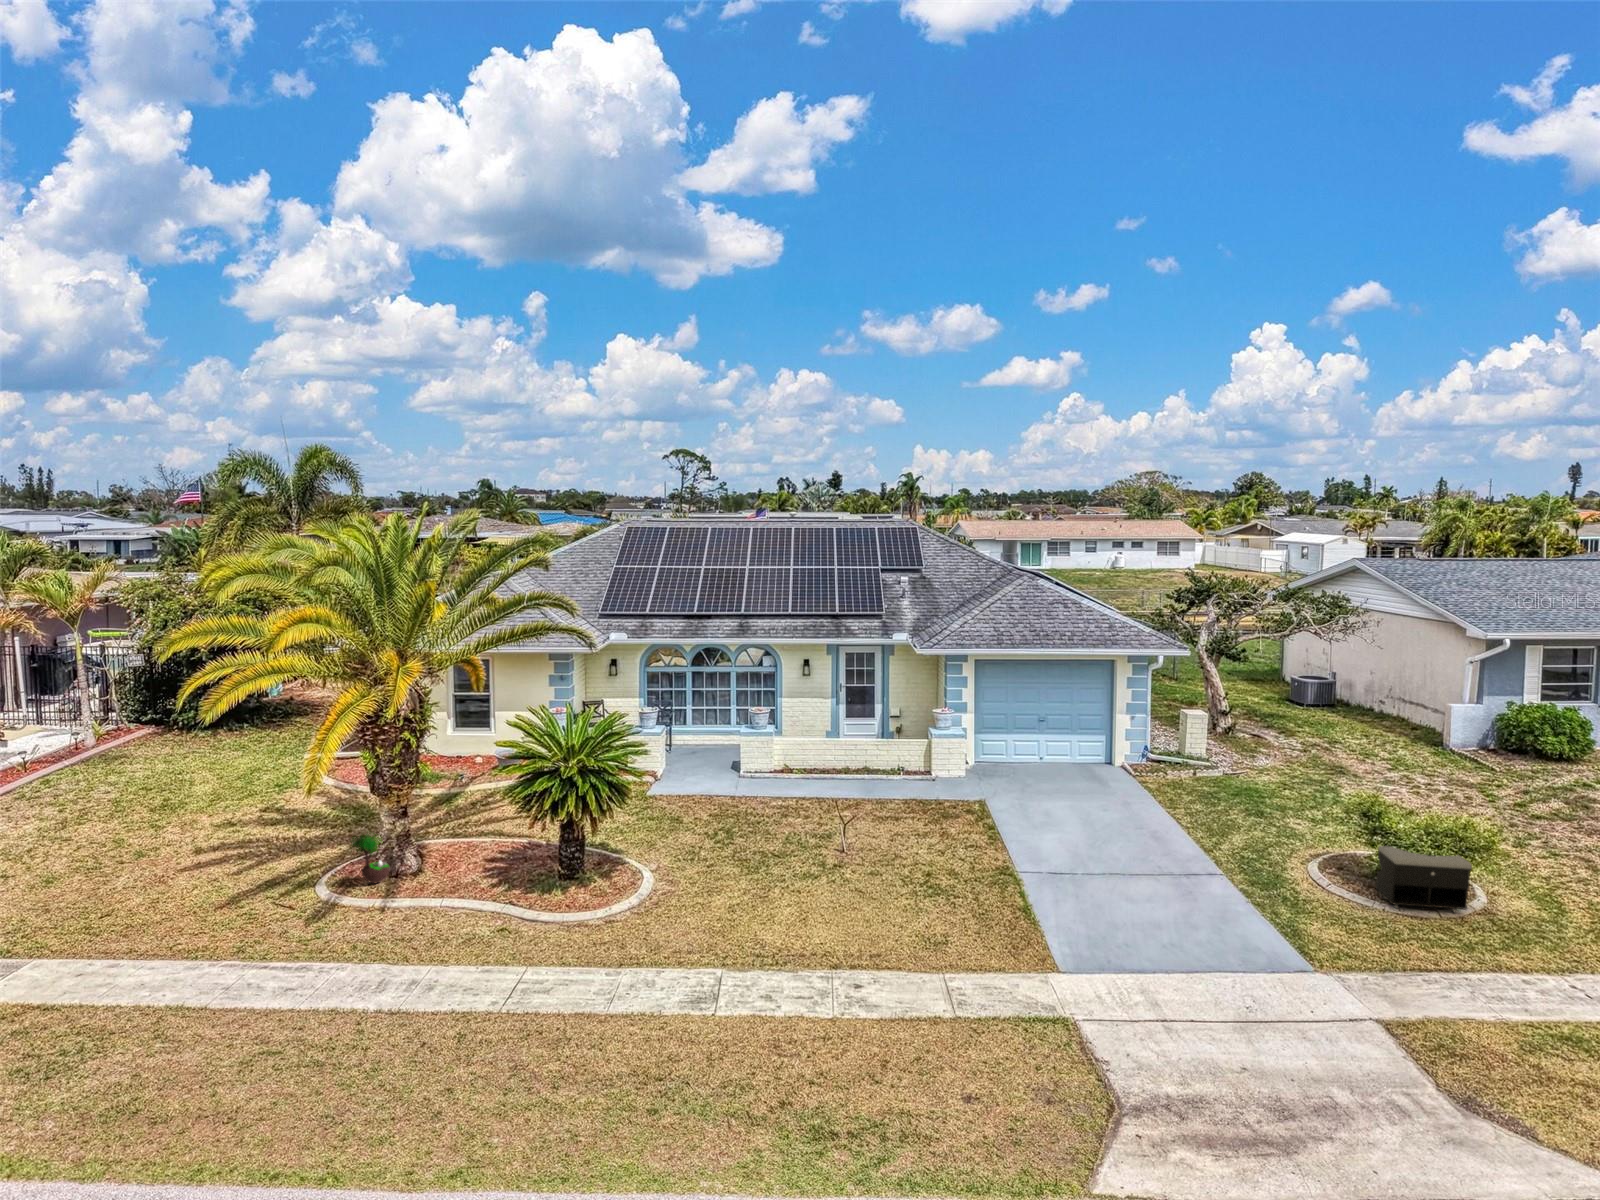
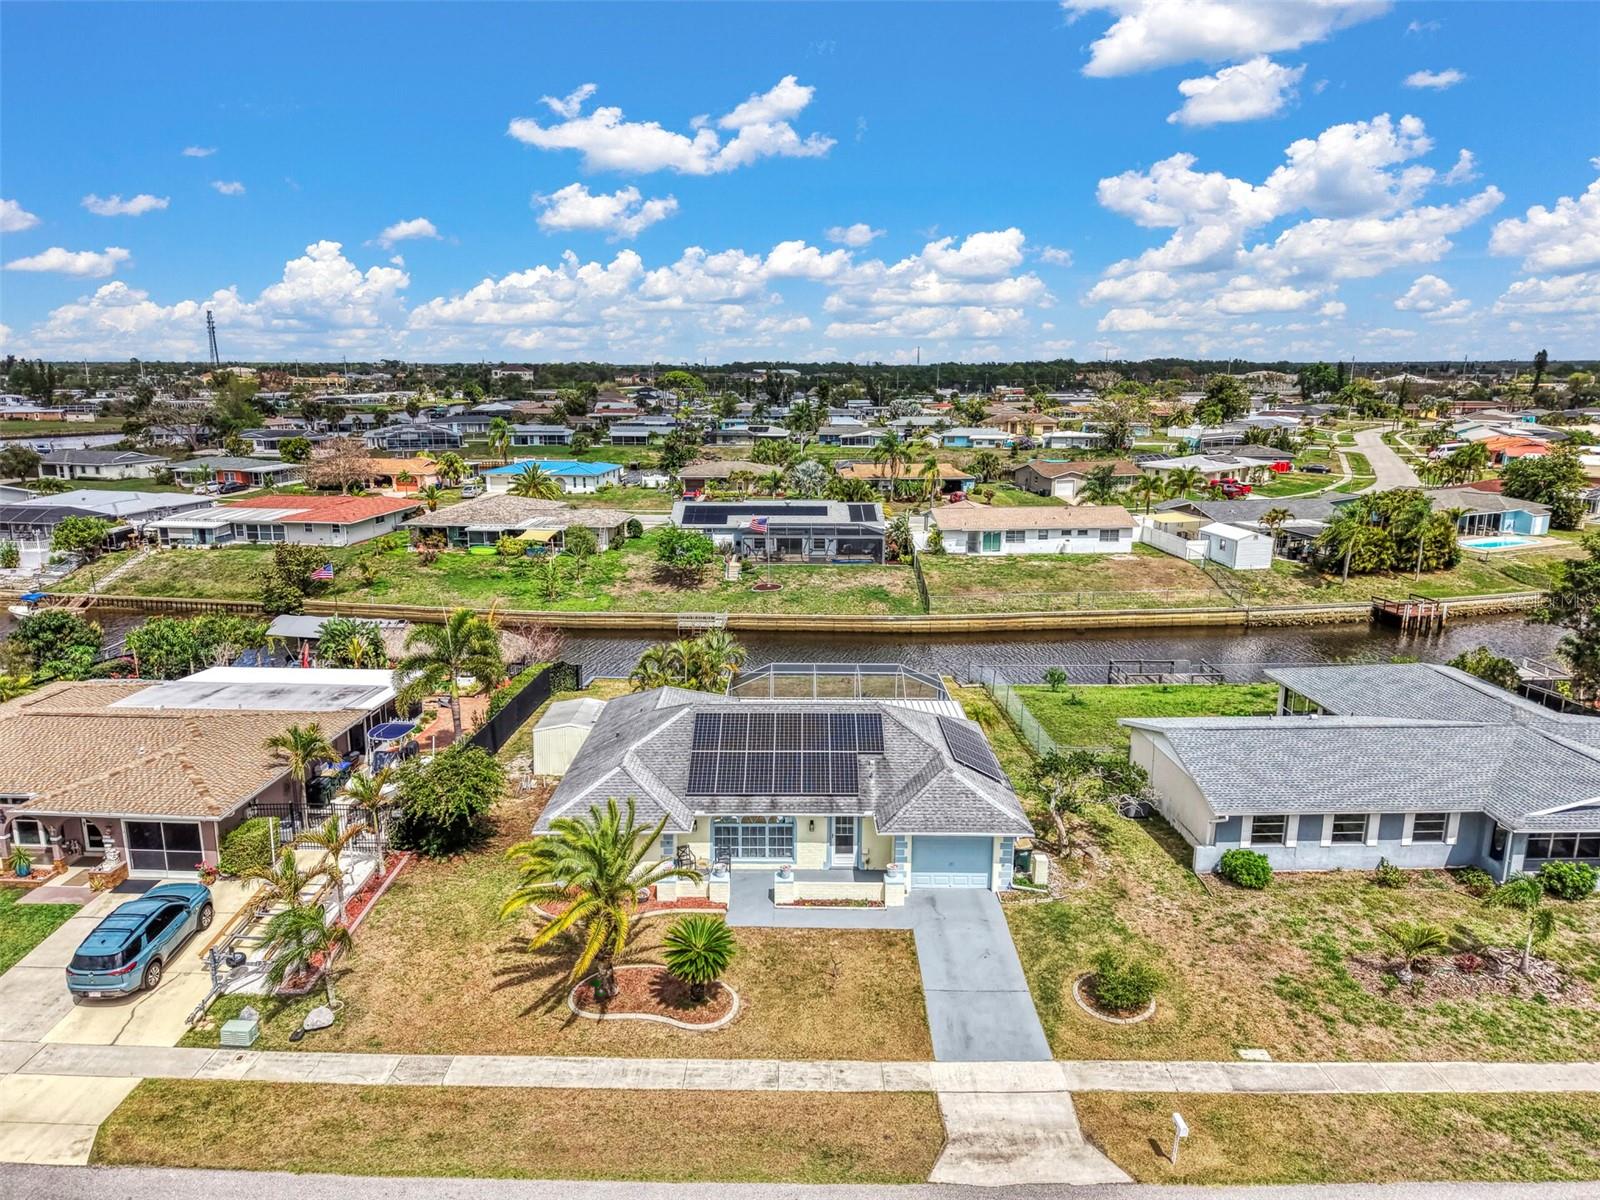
storage bench: present [1376,846,1472,913] -> none [1099,987,1139,1023]

